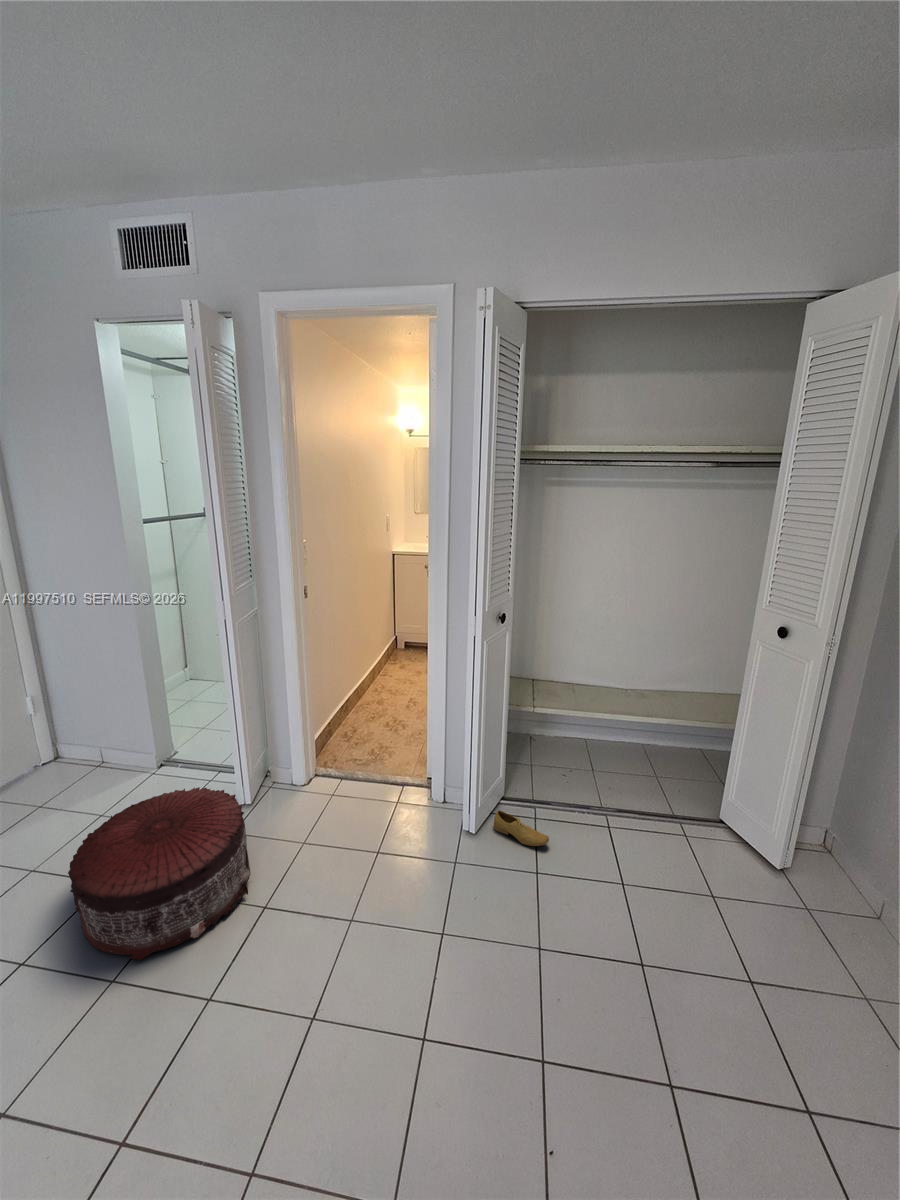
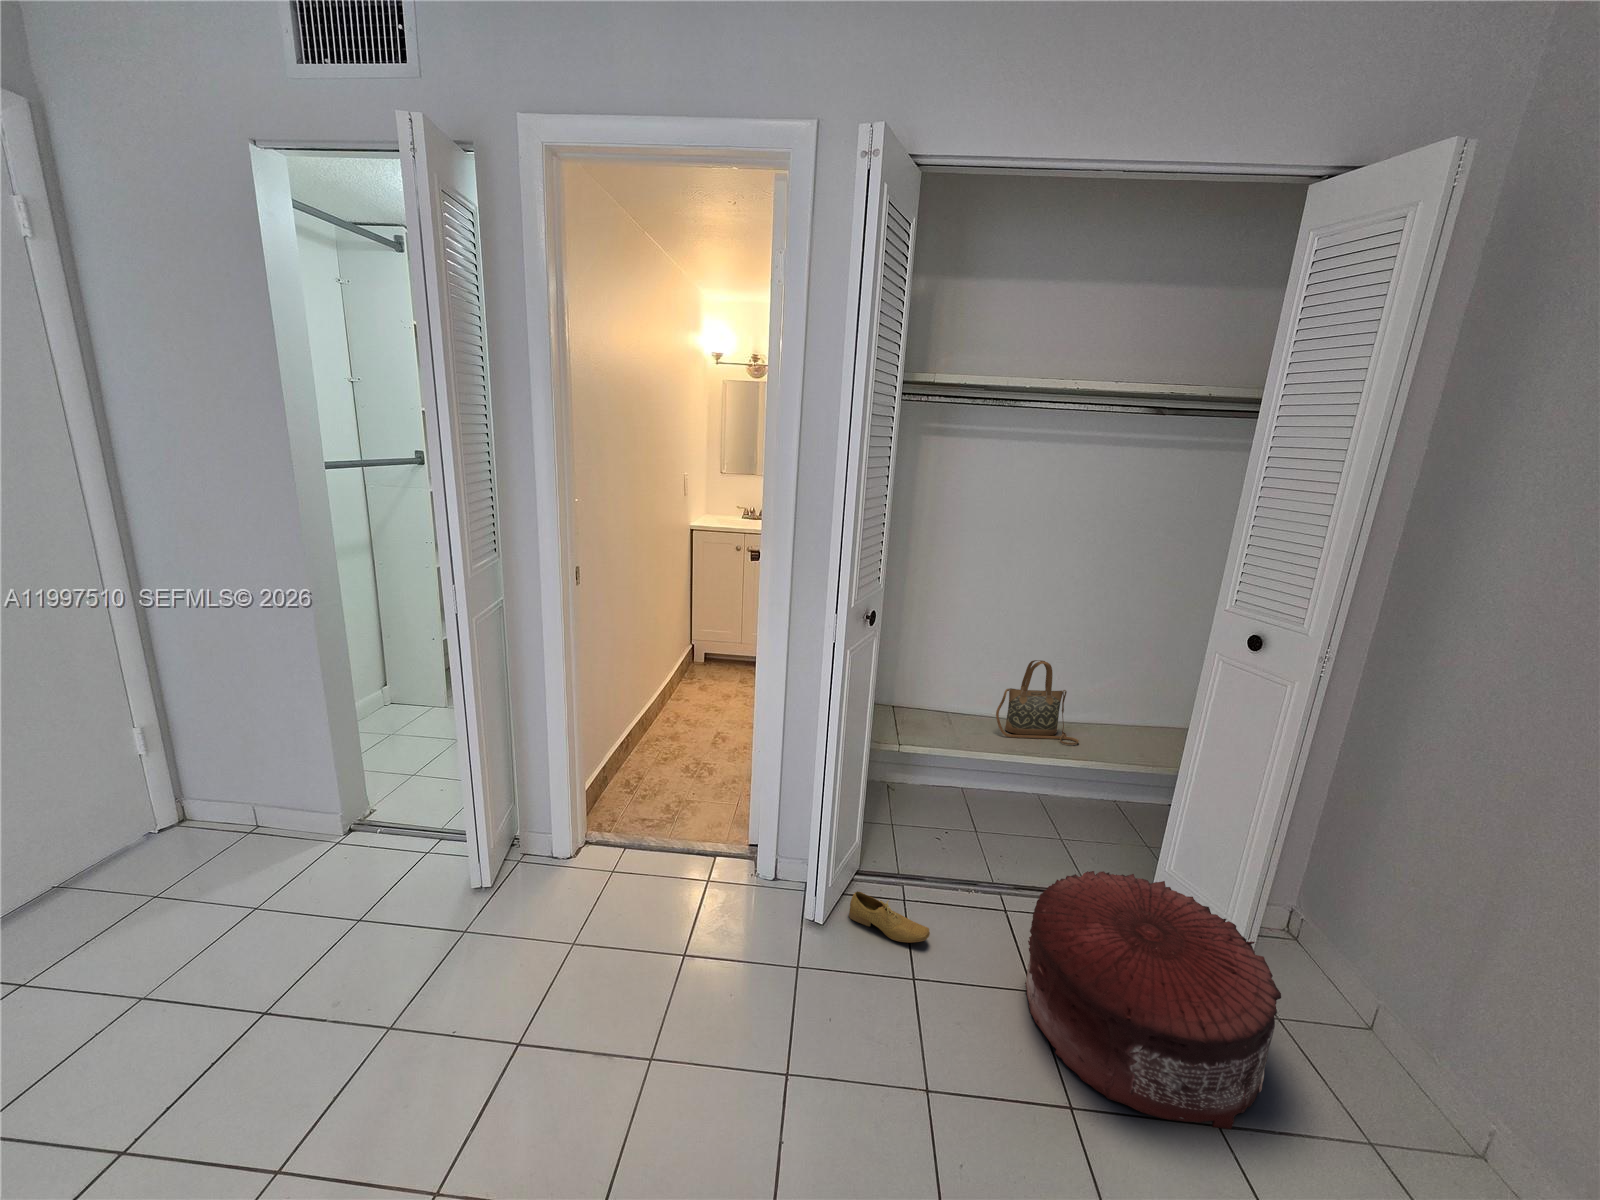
handbag: none [608,647,670,709] -> present [996,660,1079,745]
pouf: present [68,787,251,960] -> present [1025,871,1281,1129]

